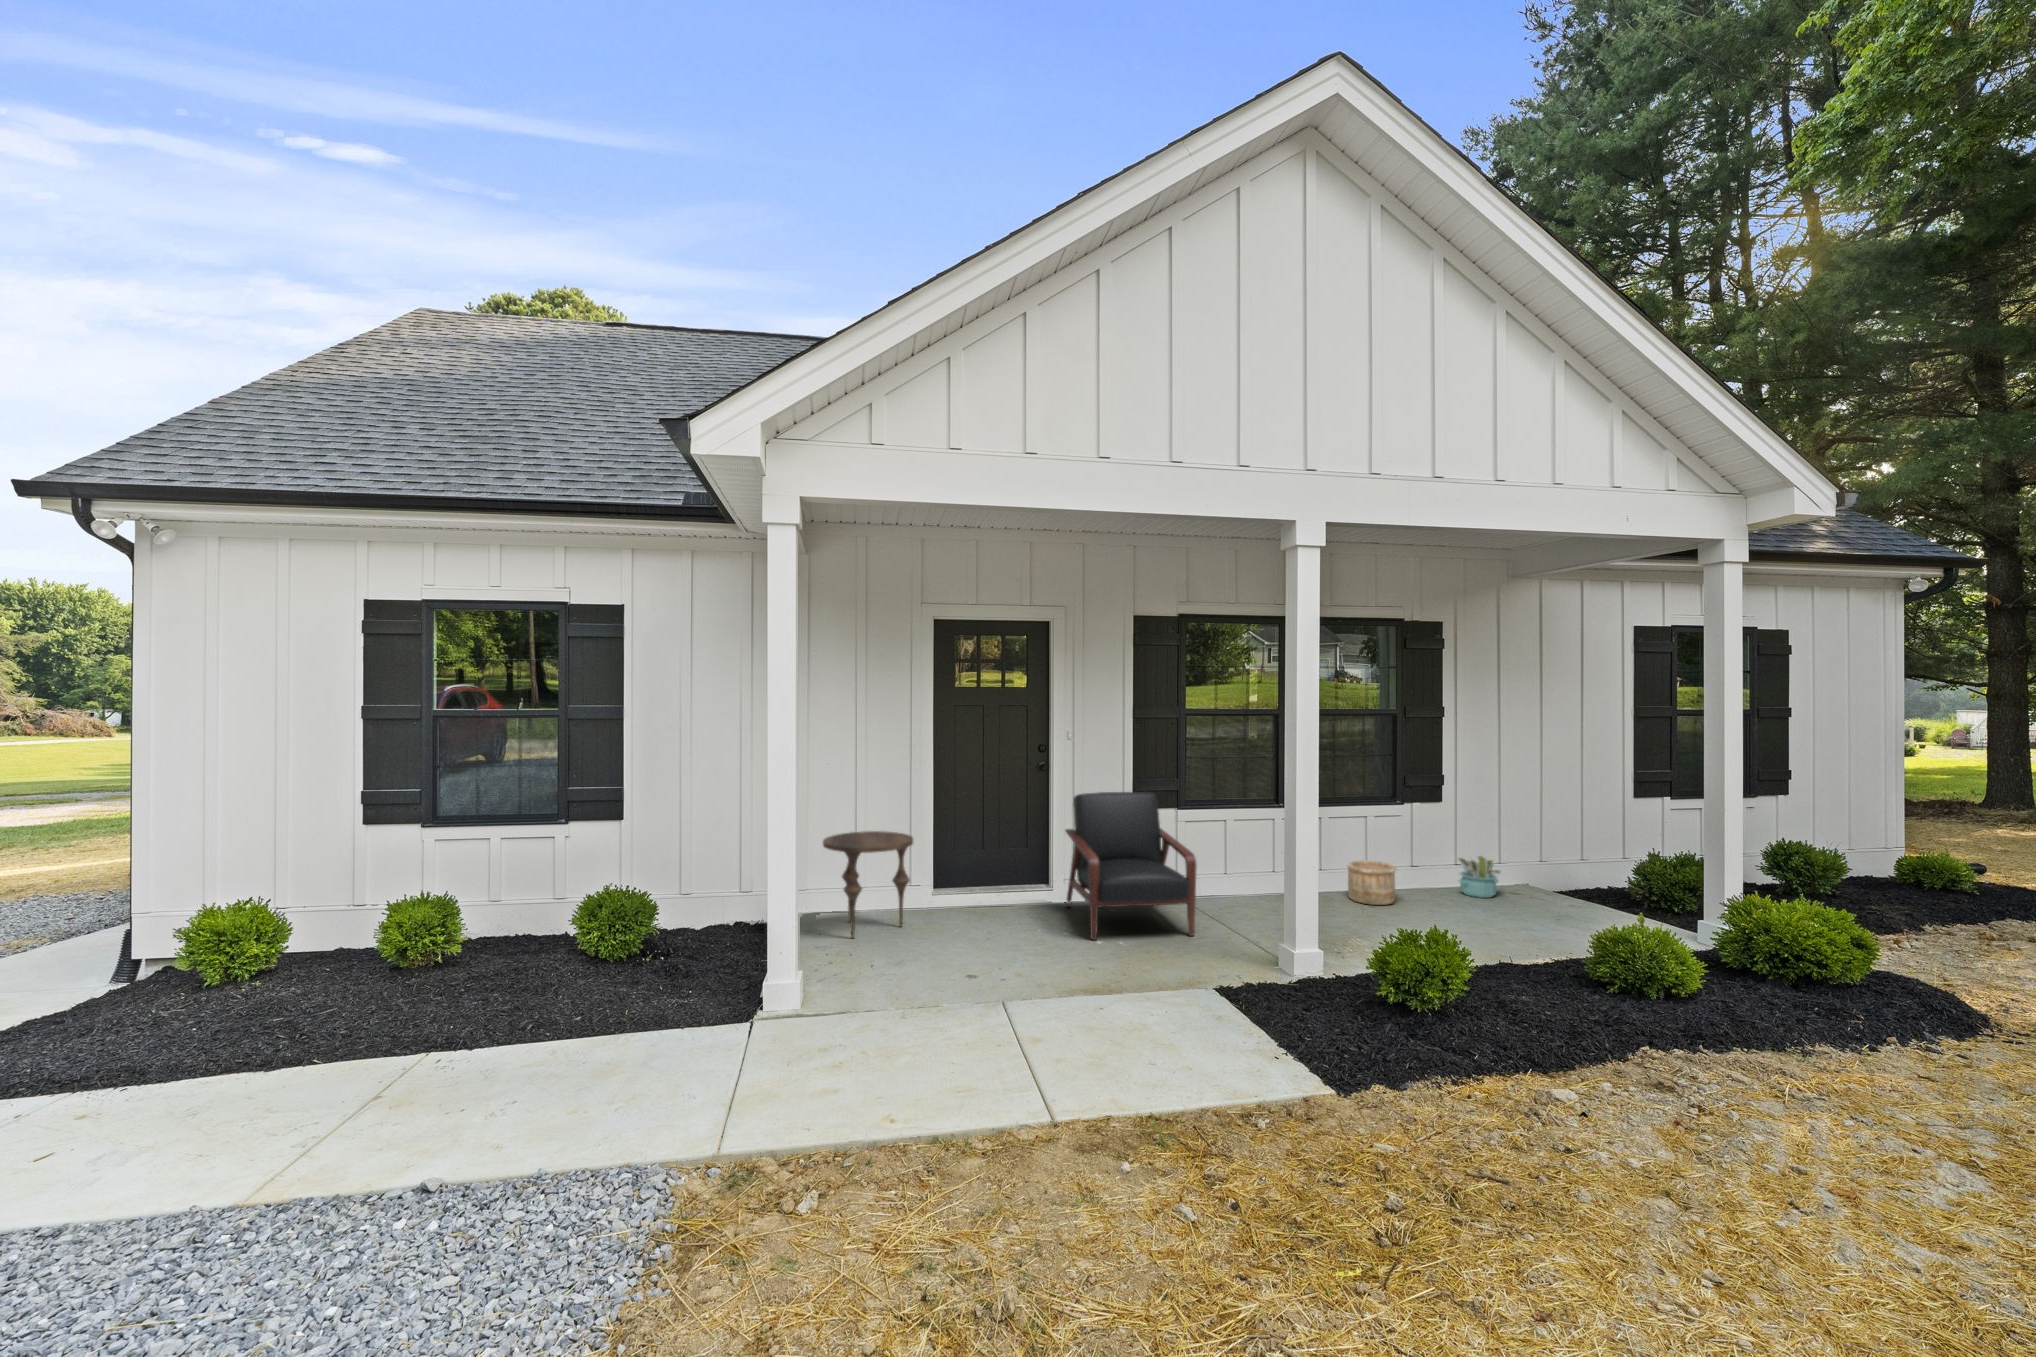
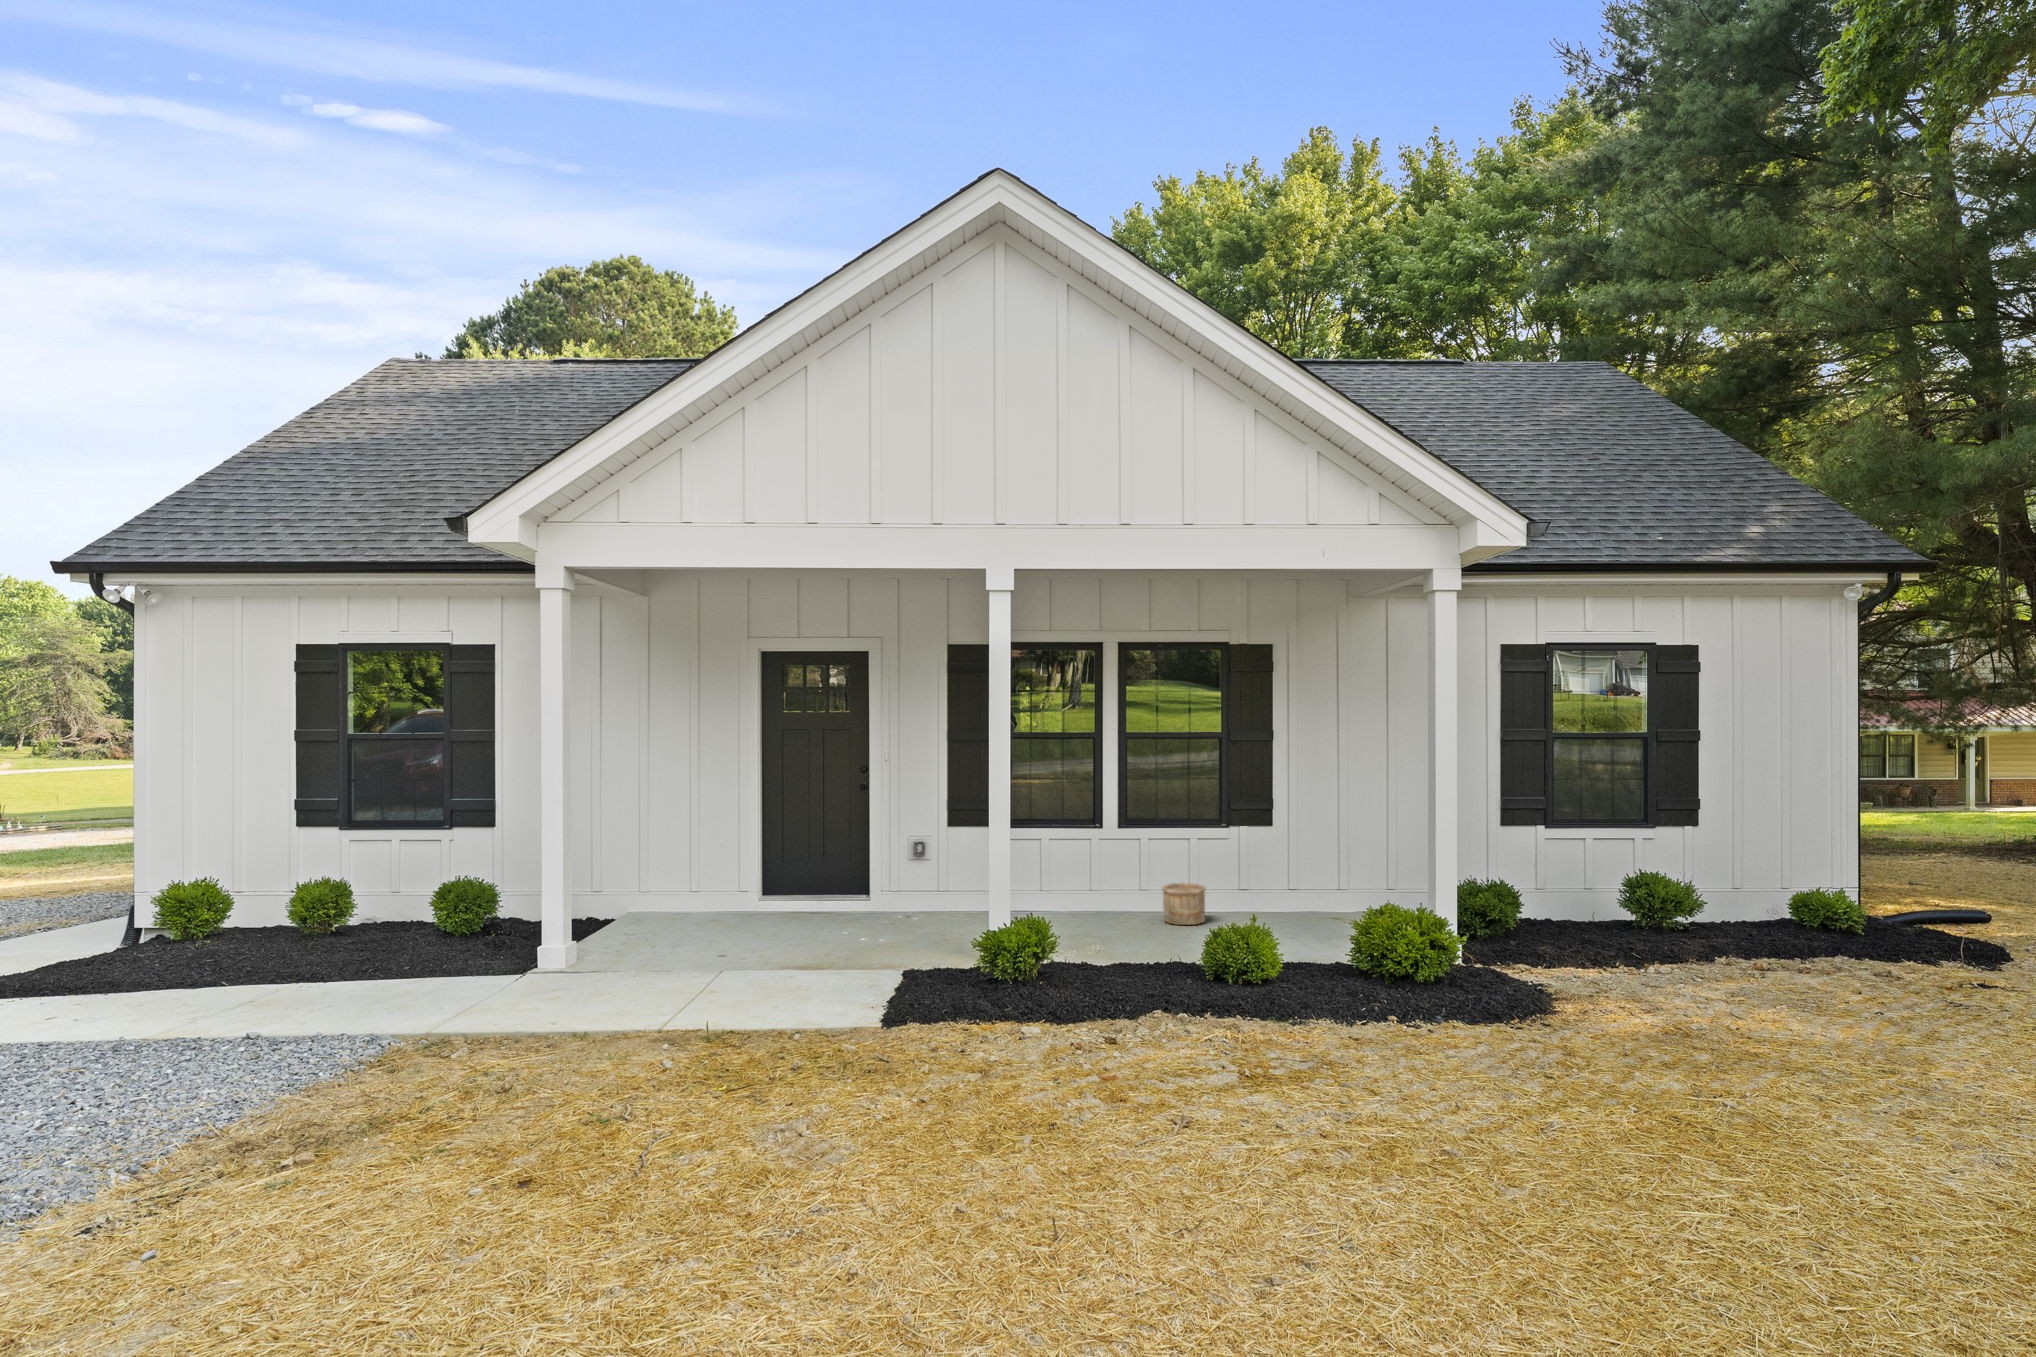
chair: present [1065,792,1197,940] -> none [864,811,972,940]
side table: present [823,831,913,939] -> none [648,841,730,931]
decorative plant: present [1458,856,1501,898] -> none [1283,882,1330,923]

